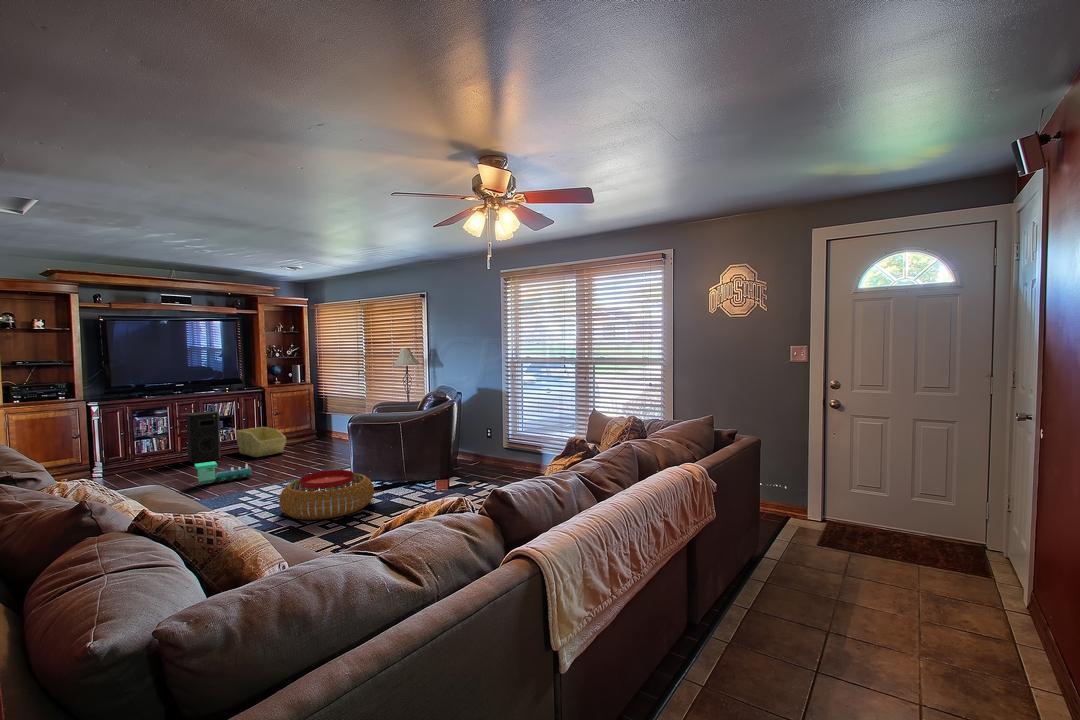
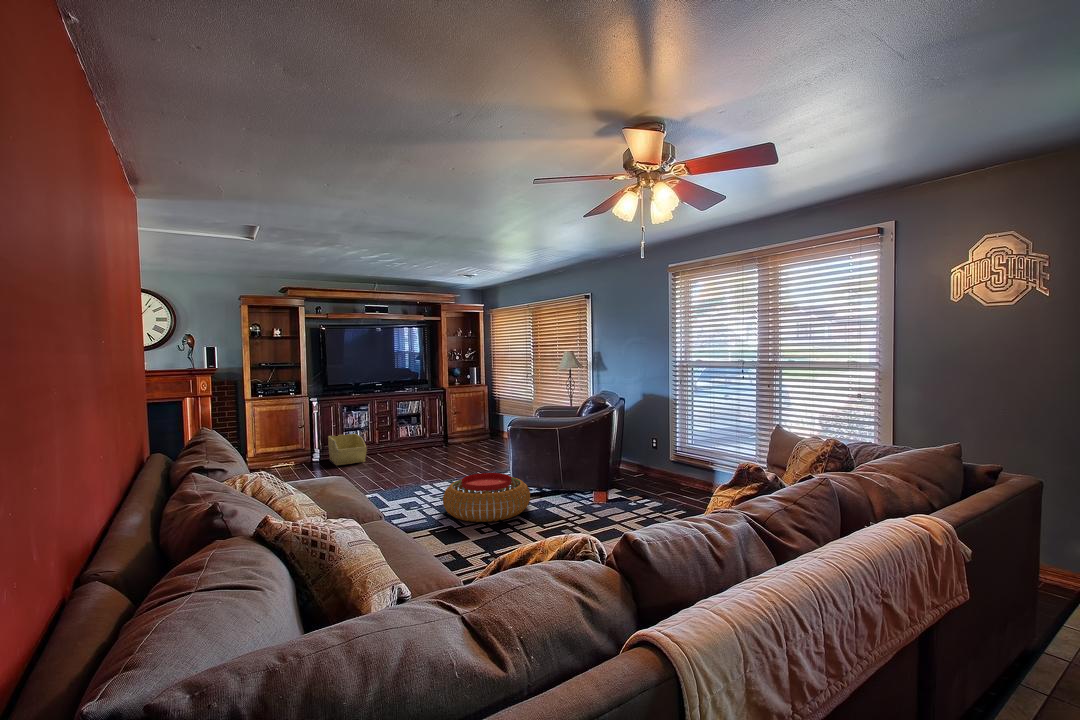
speaker: present [186,411,221,463] -> none [382,409,408,455]
storage bin: present [236,427,287,457] -> present [328,434,367,466]
toy train: present [195,461,252,484] -> none [383,455,429,476]

